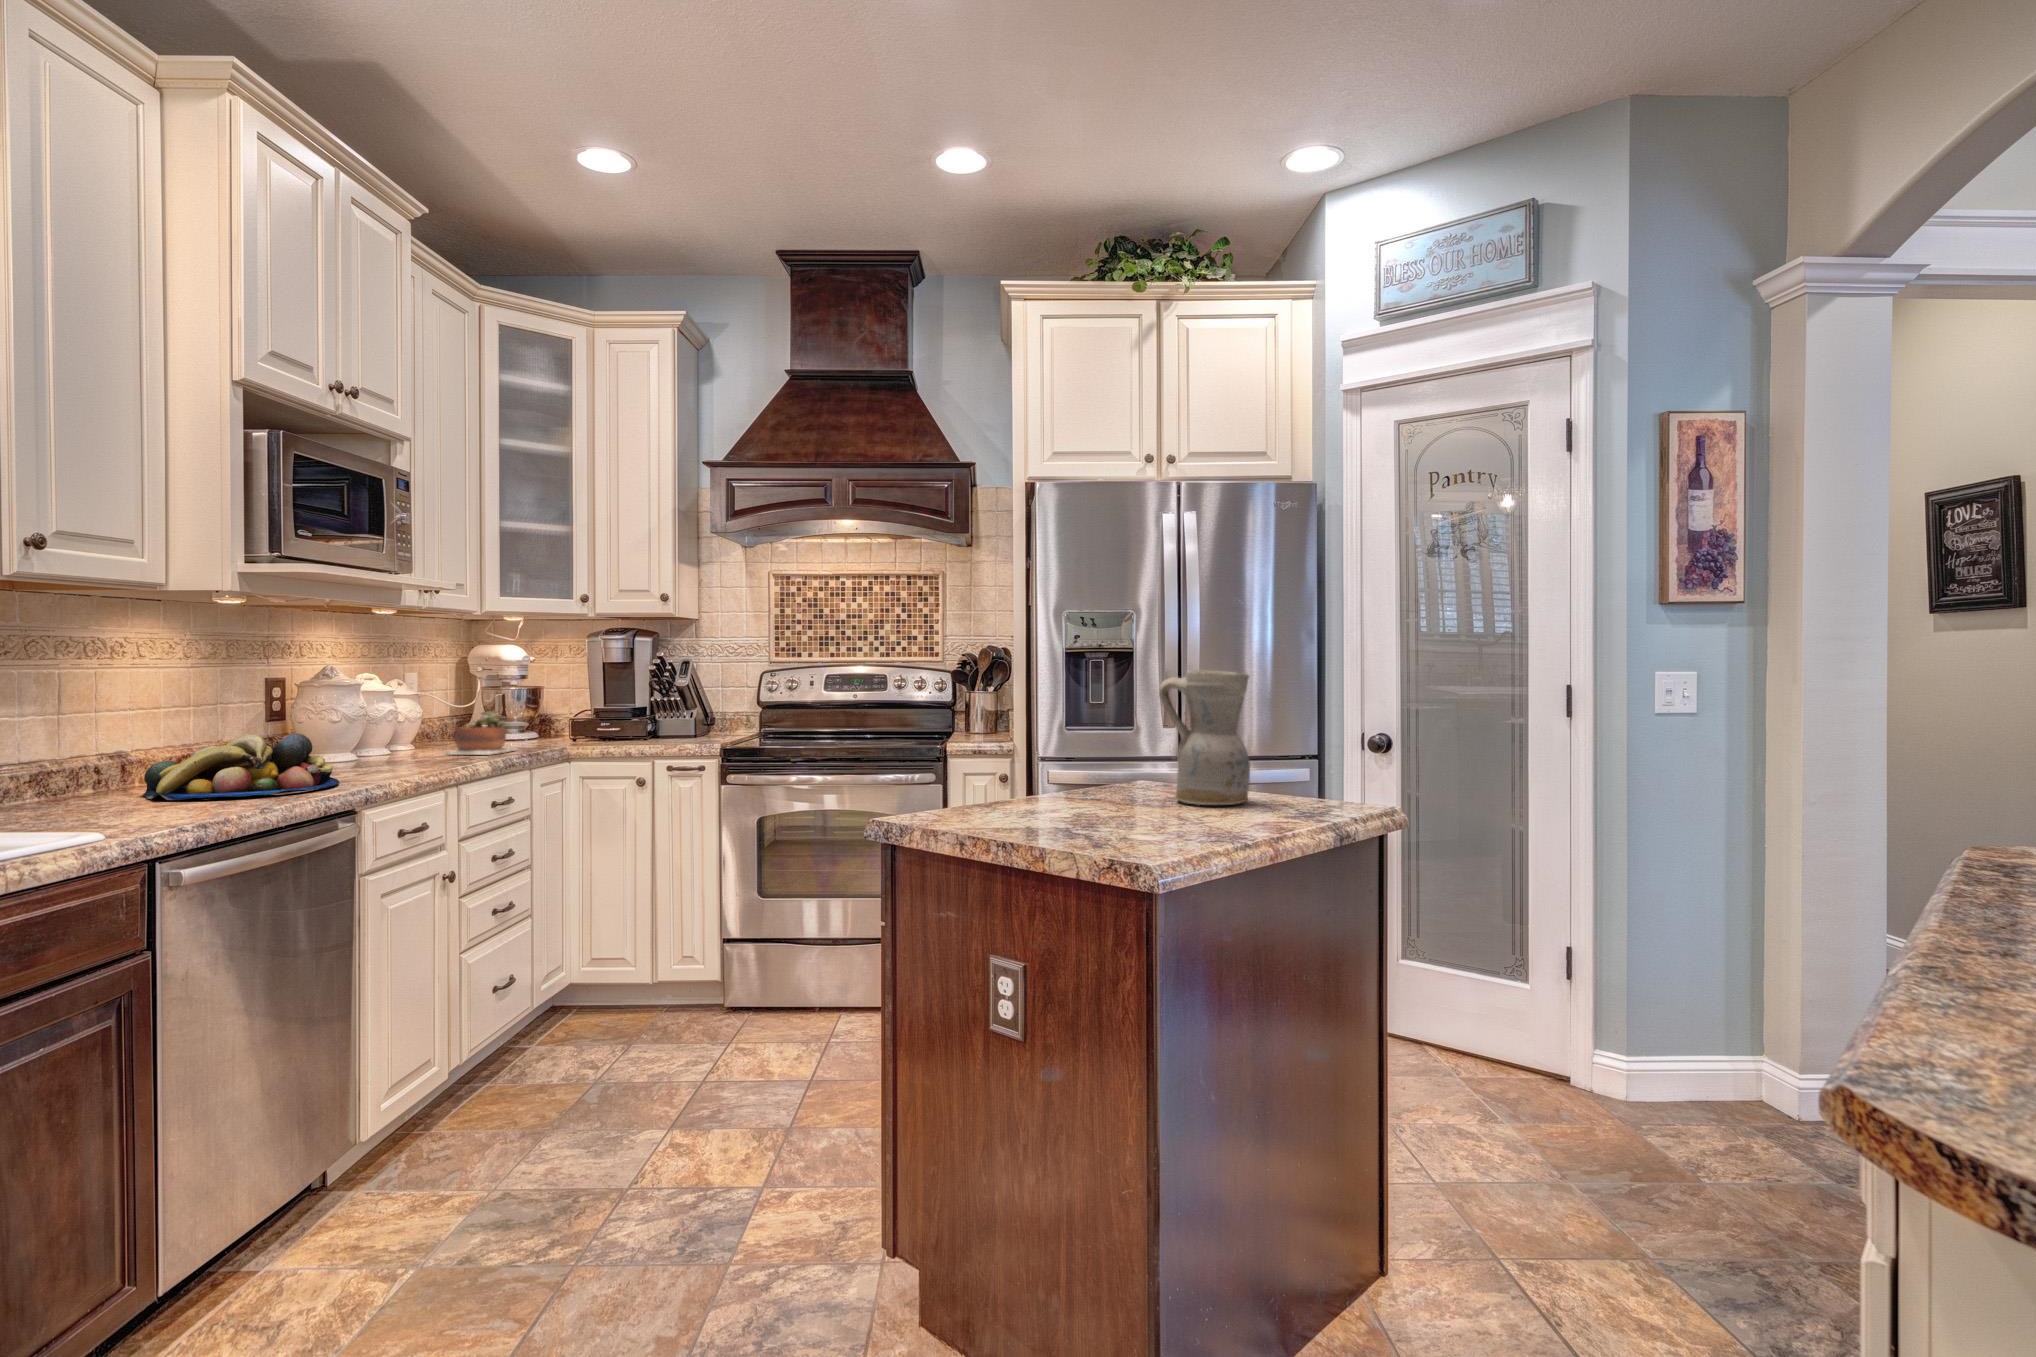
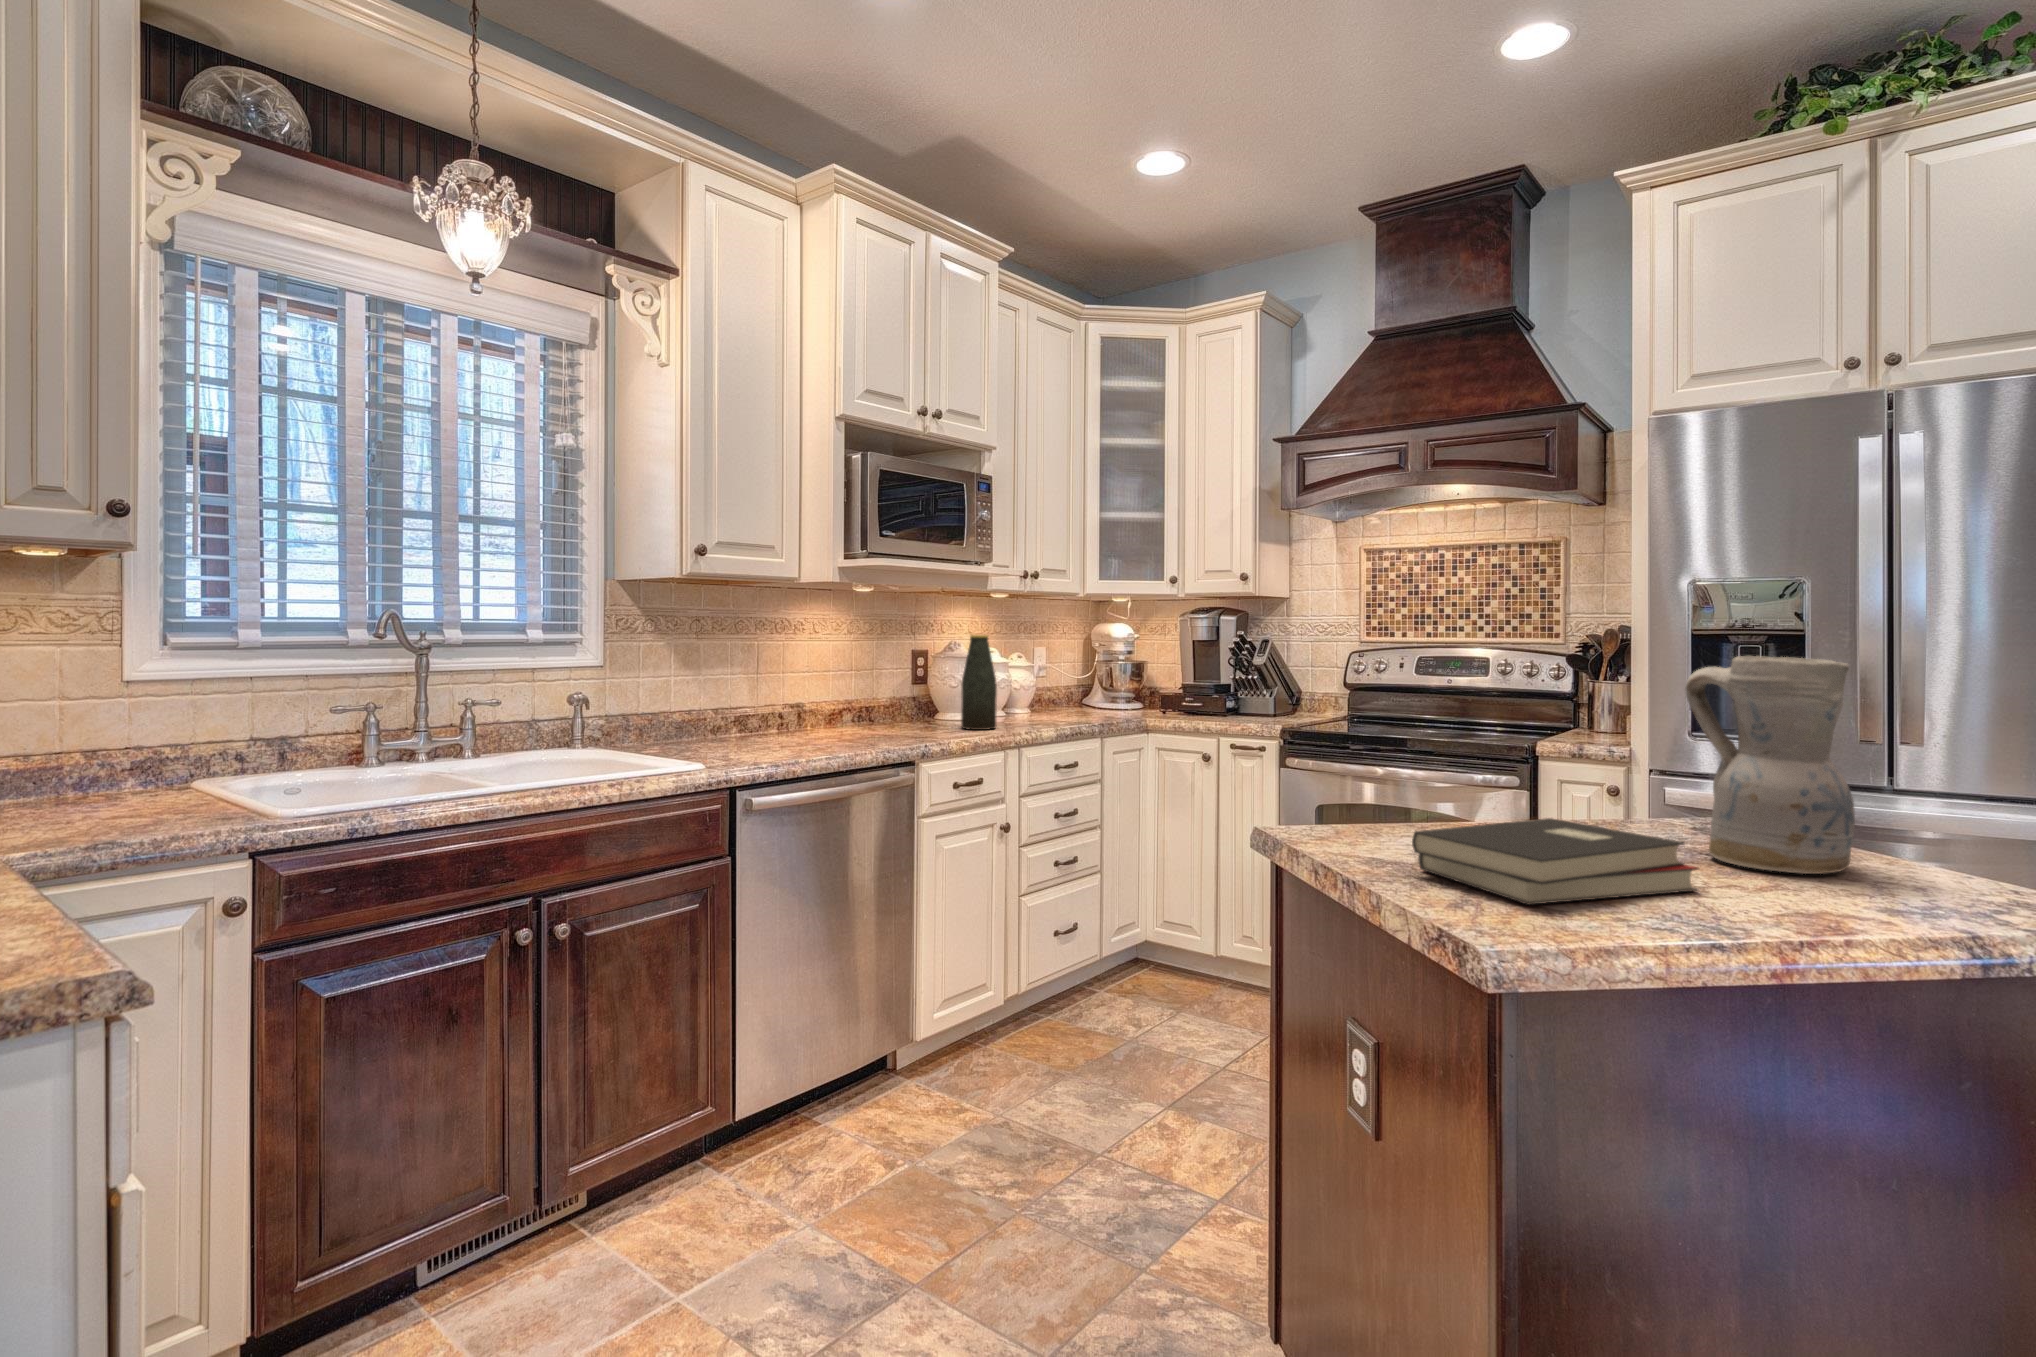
bottle: none [367,656,414,767] -> present [961,635,997,730]
succulent plant: present [444,711,516,755] -> none [1031,684,1092,724]
fruit bowl: present [142,734,339,800] -> none [793,696,918,745]
hardback book: none [1047,786,1202,840] -> present [1412,818,1698,905]

